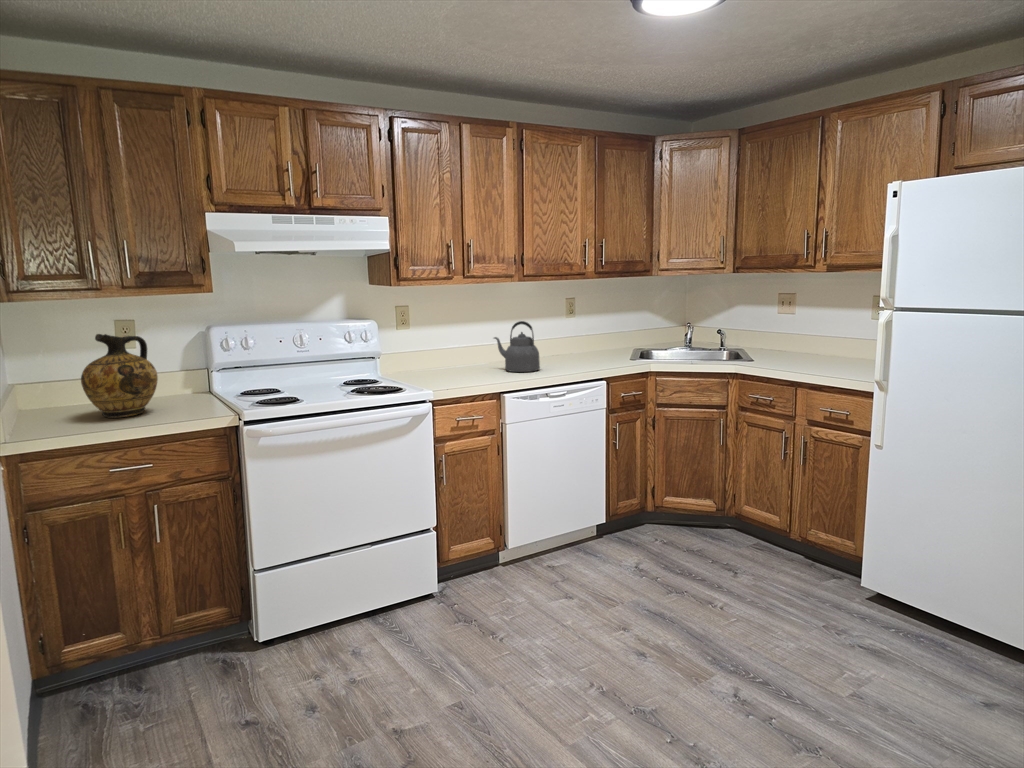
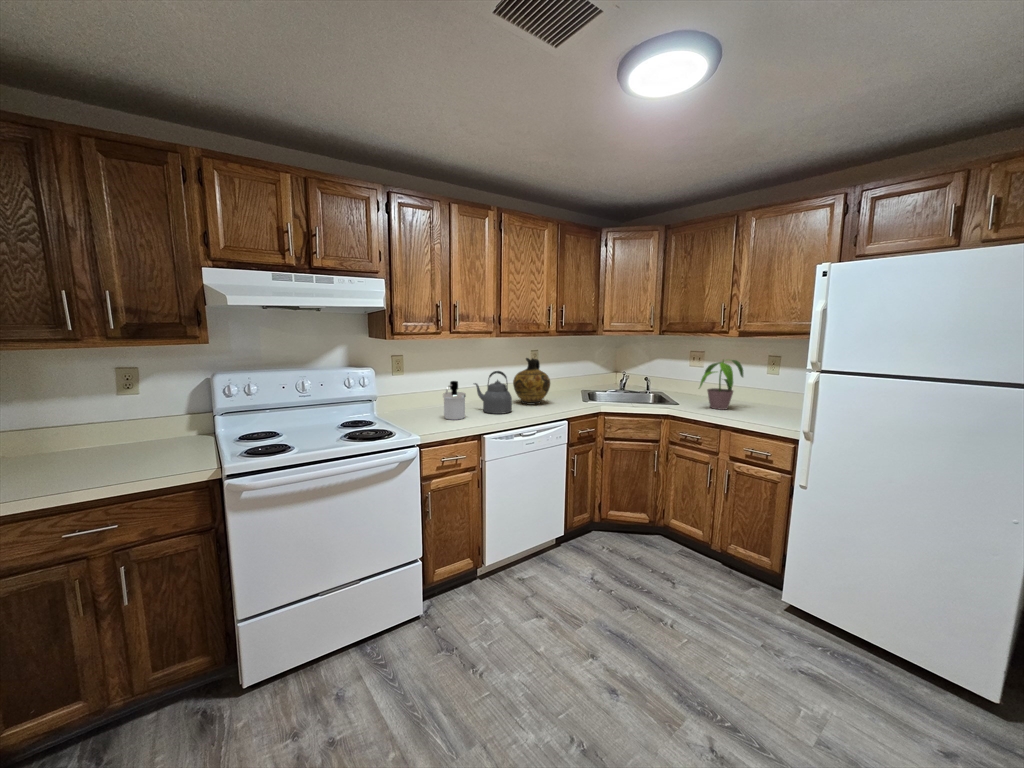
potted plant: none [767,301,843,365] -> present [699,360,743,410]
soap dispenser: none [457,333,483,378] -> present [443,381,466,420]
ceramic jug: present [81,334,158,418] -> present [513,358,550,404]

